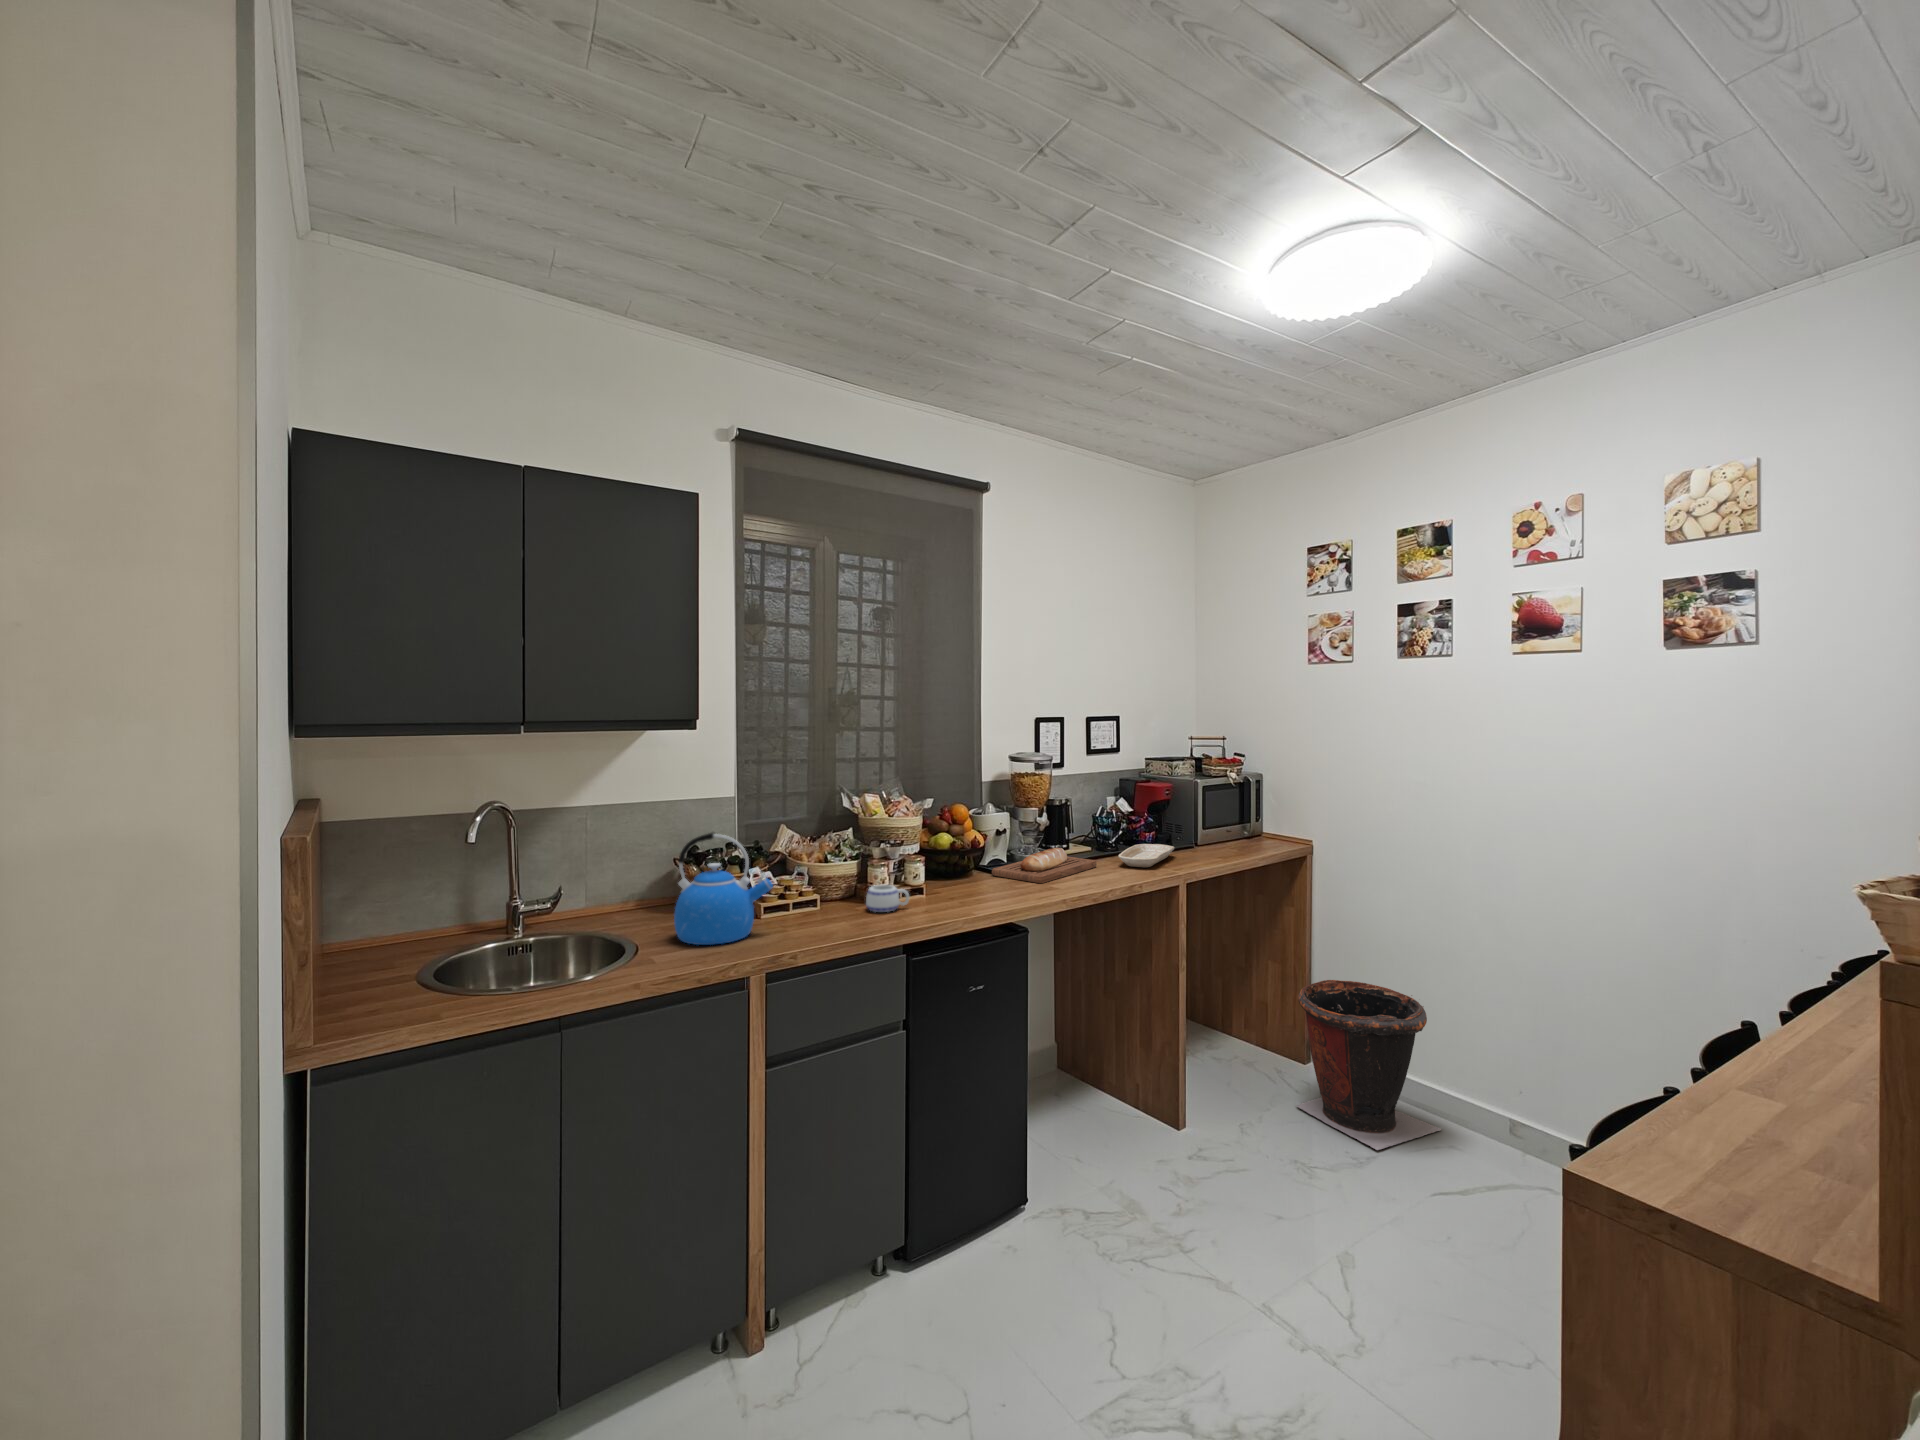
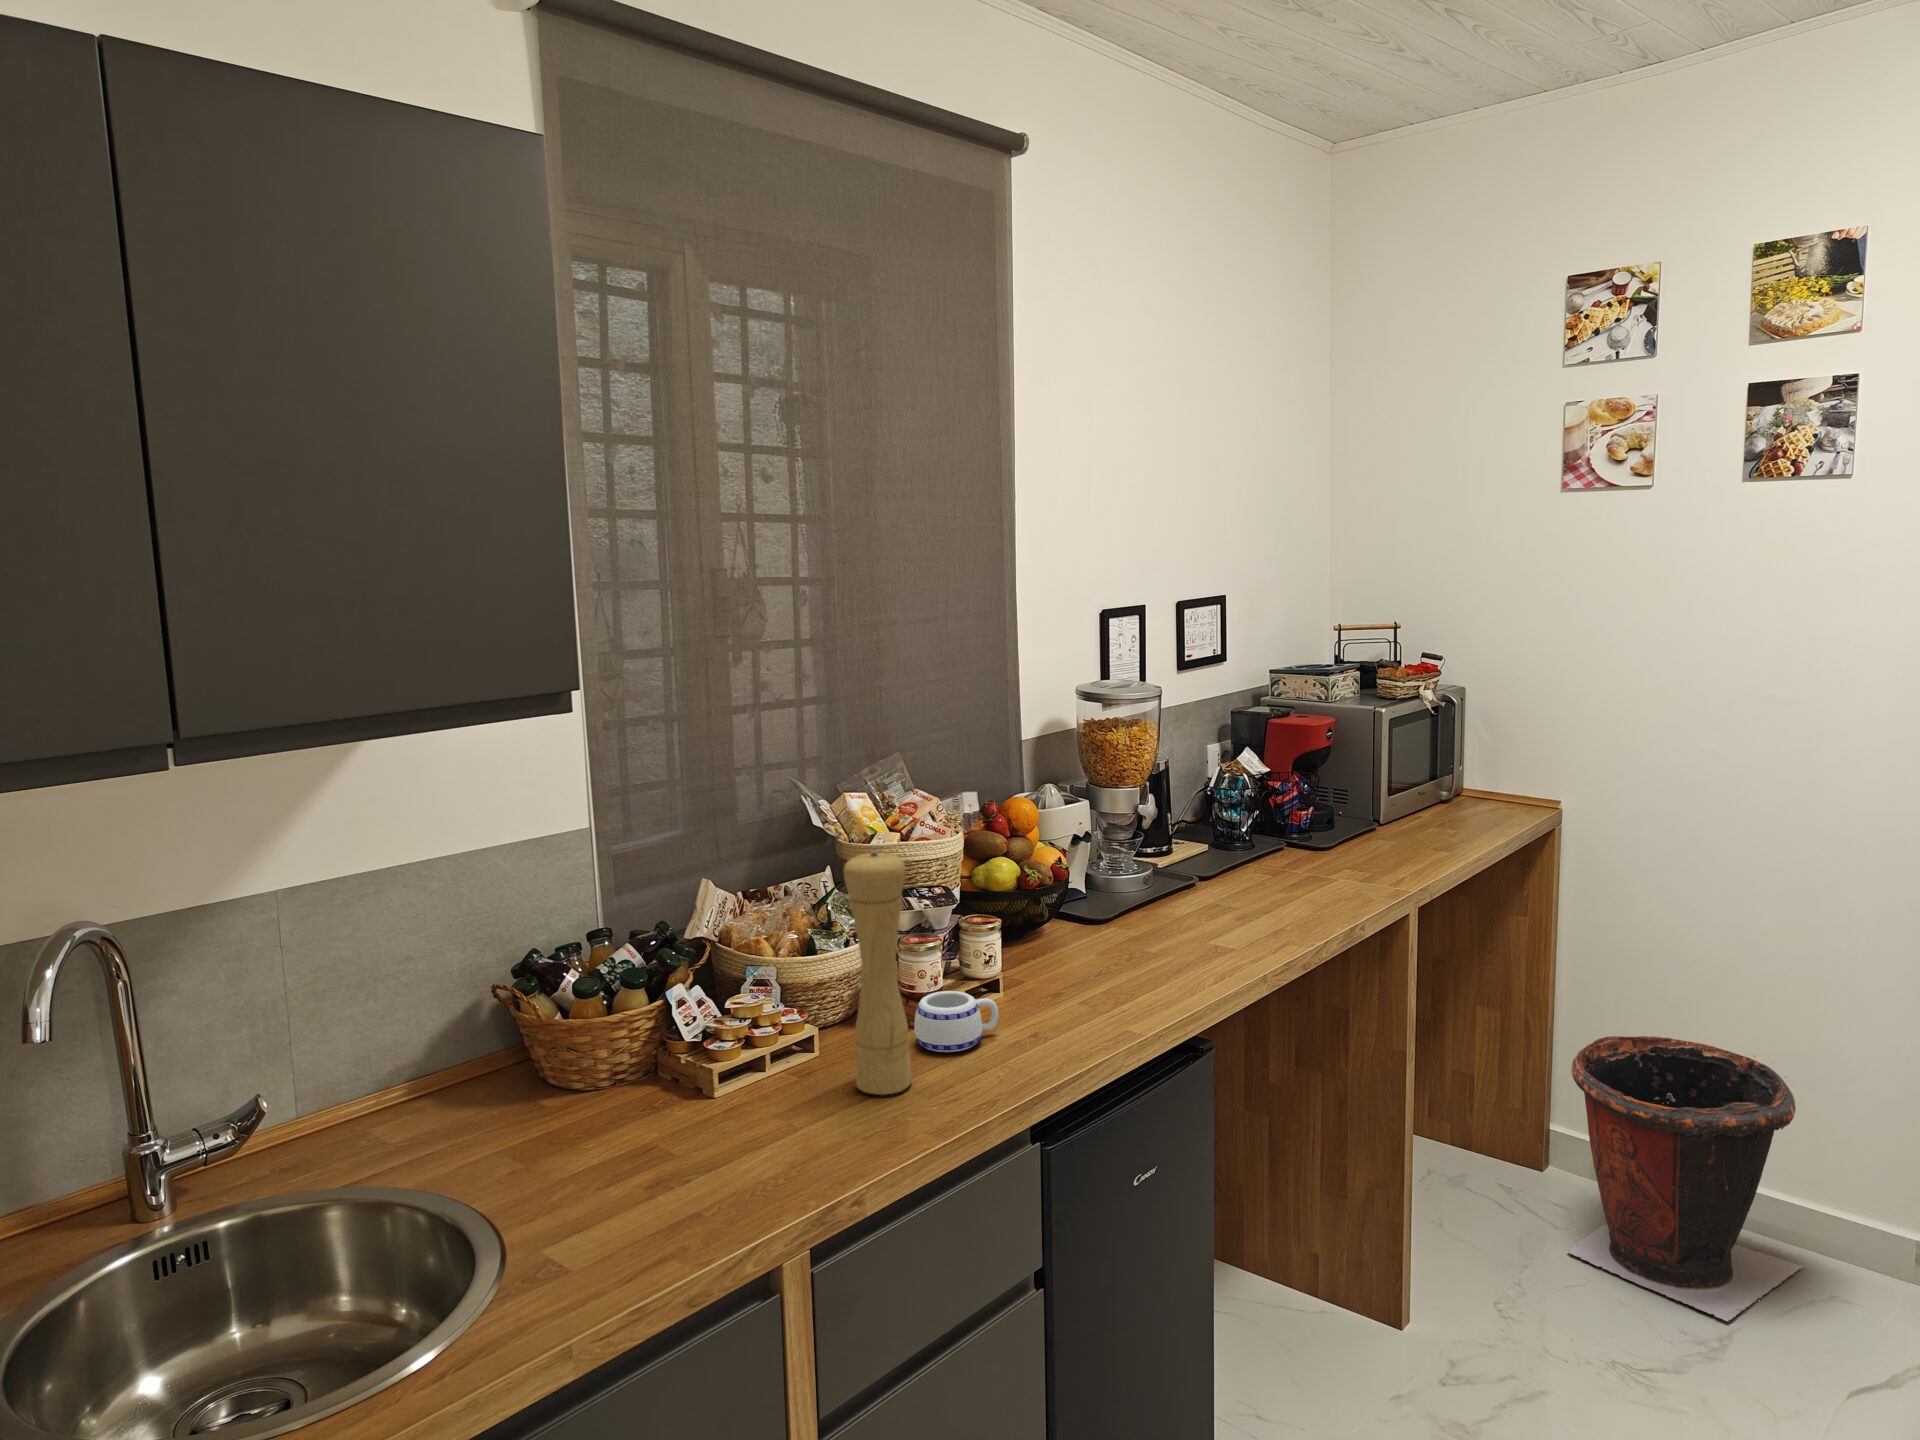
pepper mill: none [824,805,853,923] -> present [844,851,912,1095]
kettle: present [674,833,773,945] -> none [558,944,767,1197]
tray: present [1119,844,1174,868] -> none [1290,831,1370,884]
bread loaf: present [992,848,1097,883] -> none [1085,859,1256,941]

